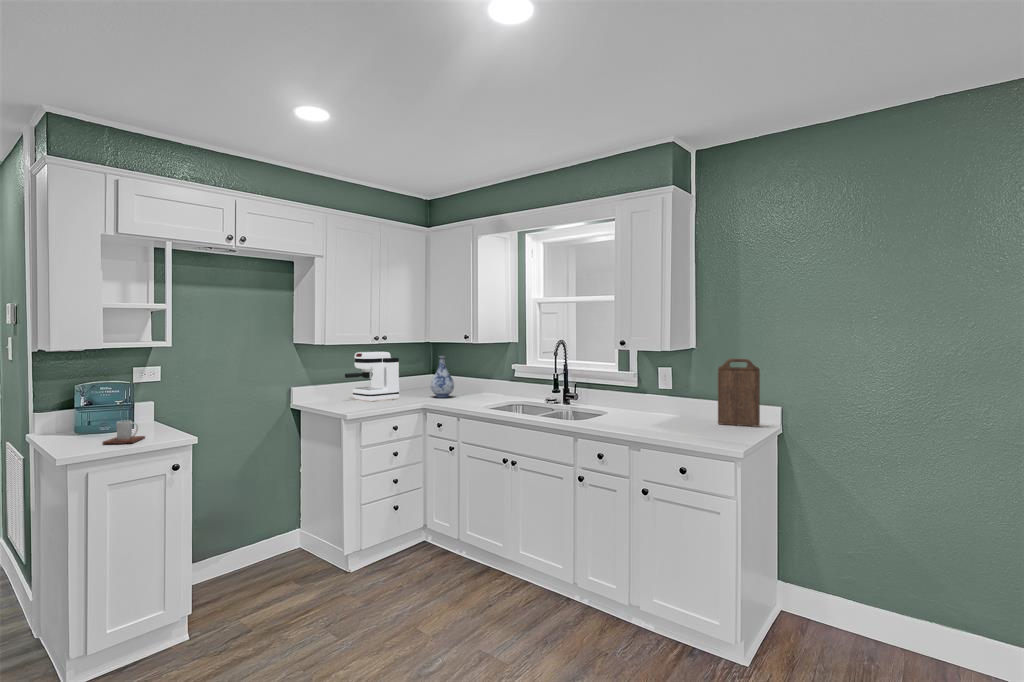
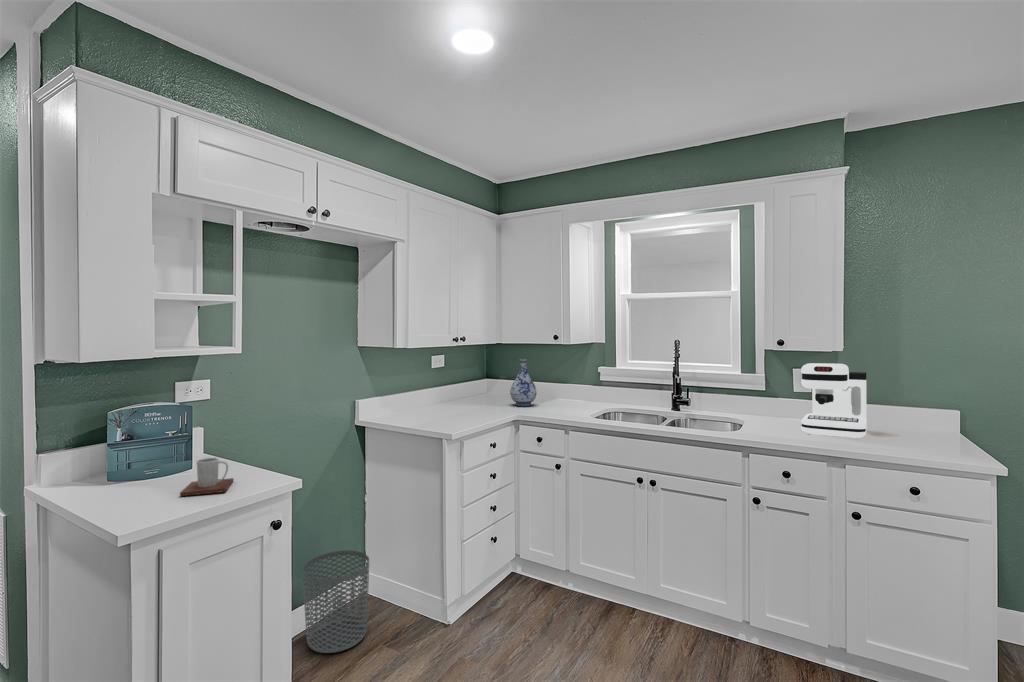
coffee maker: present [345,352,399,401] -> present [801,363,867,439]
cutting board: present [718,359,760,426] -> none [890,360,942,435]
waste bin: none [227,508,283,583] -> present [303,550,369,653]

